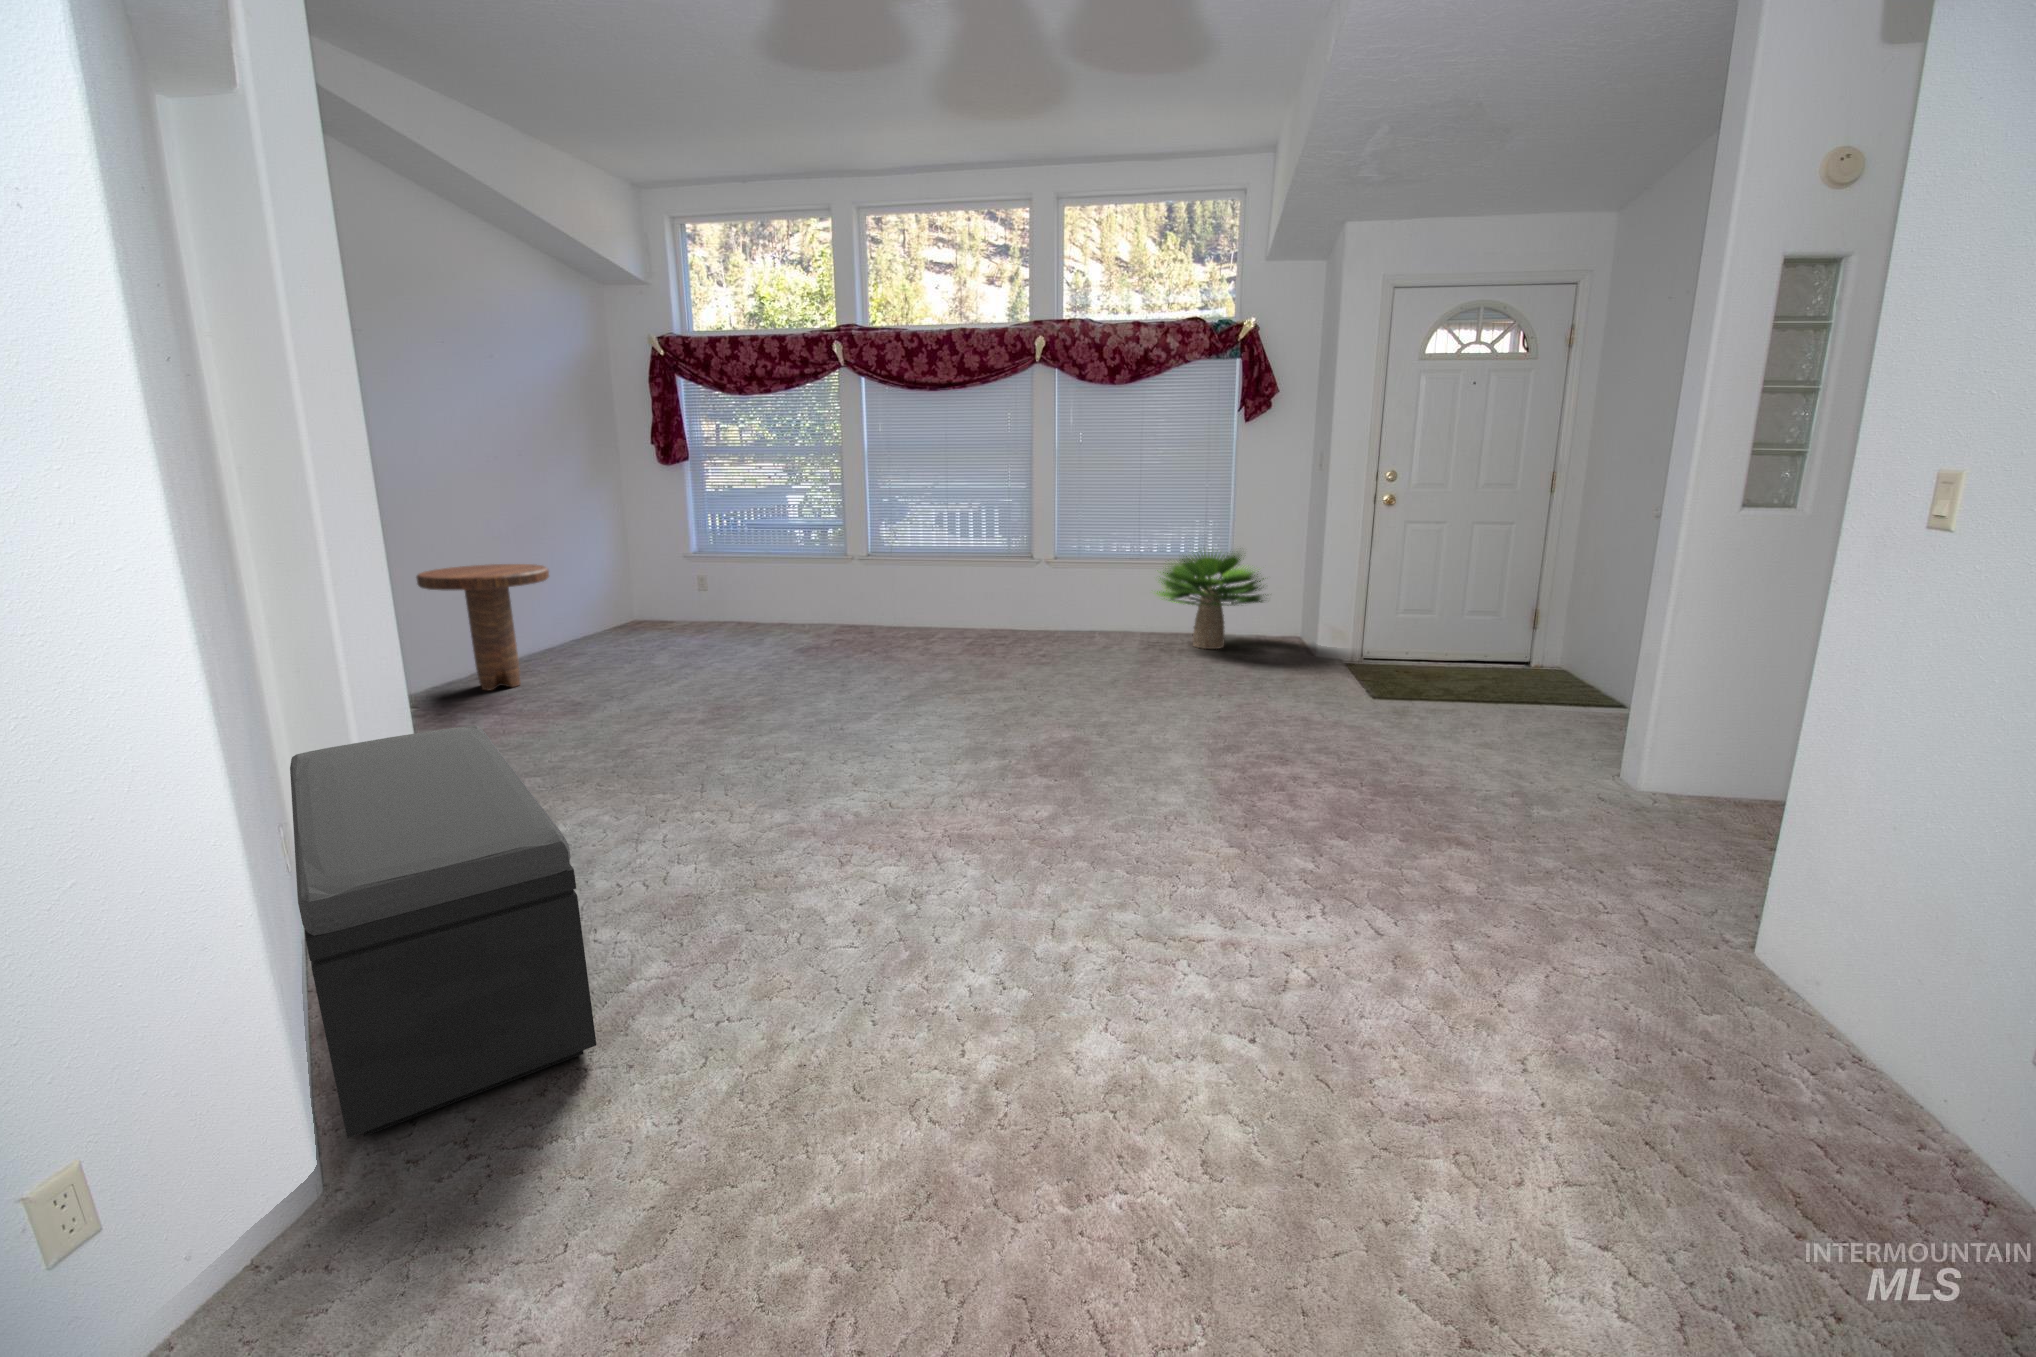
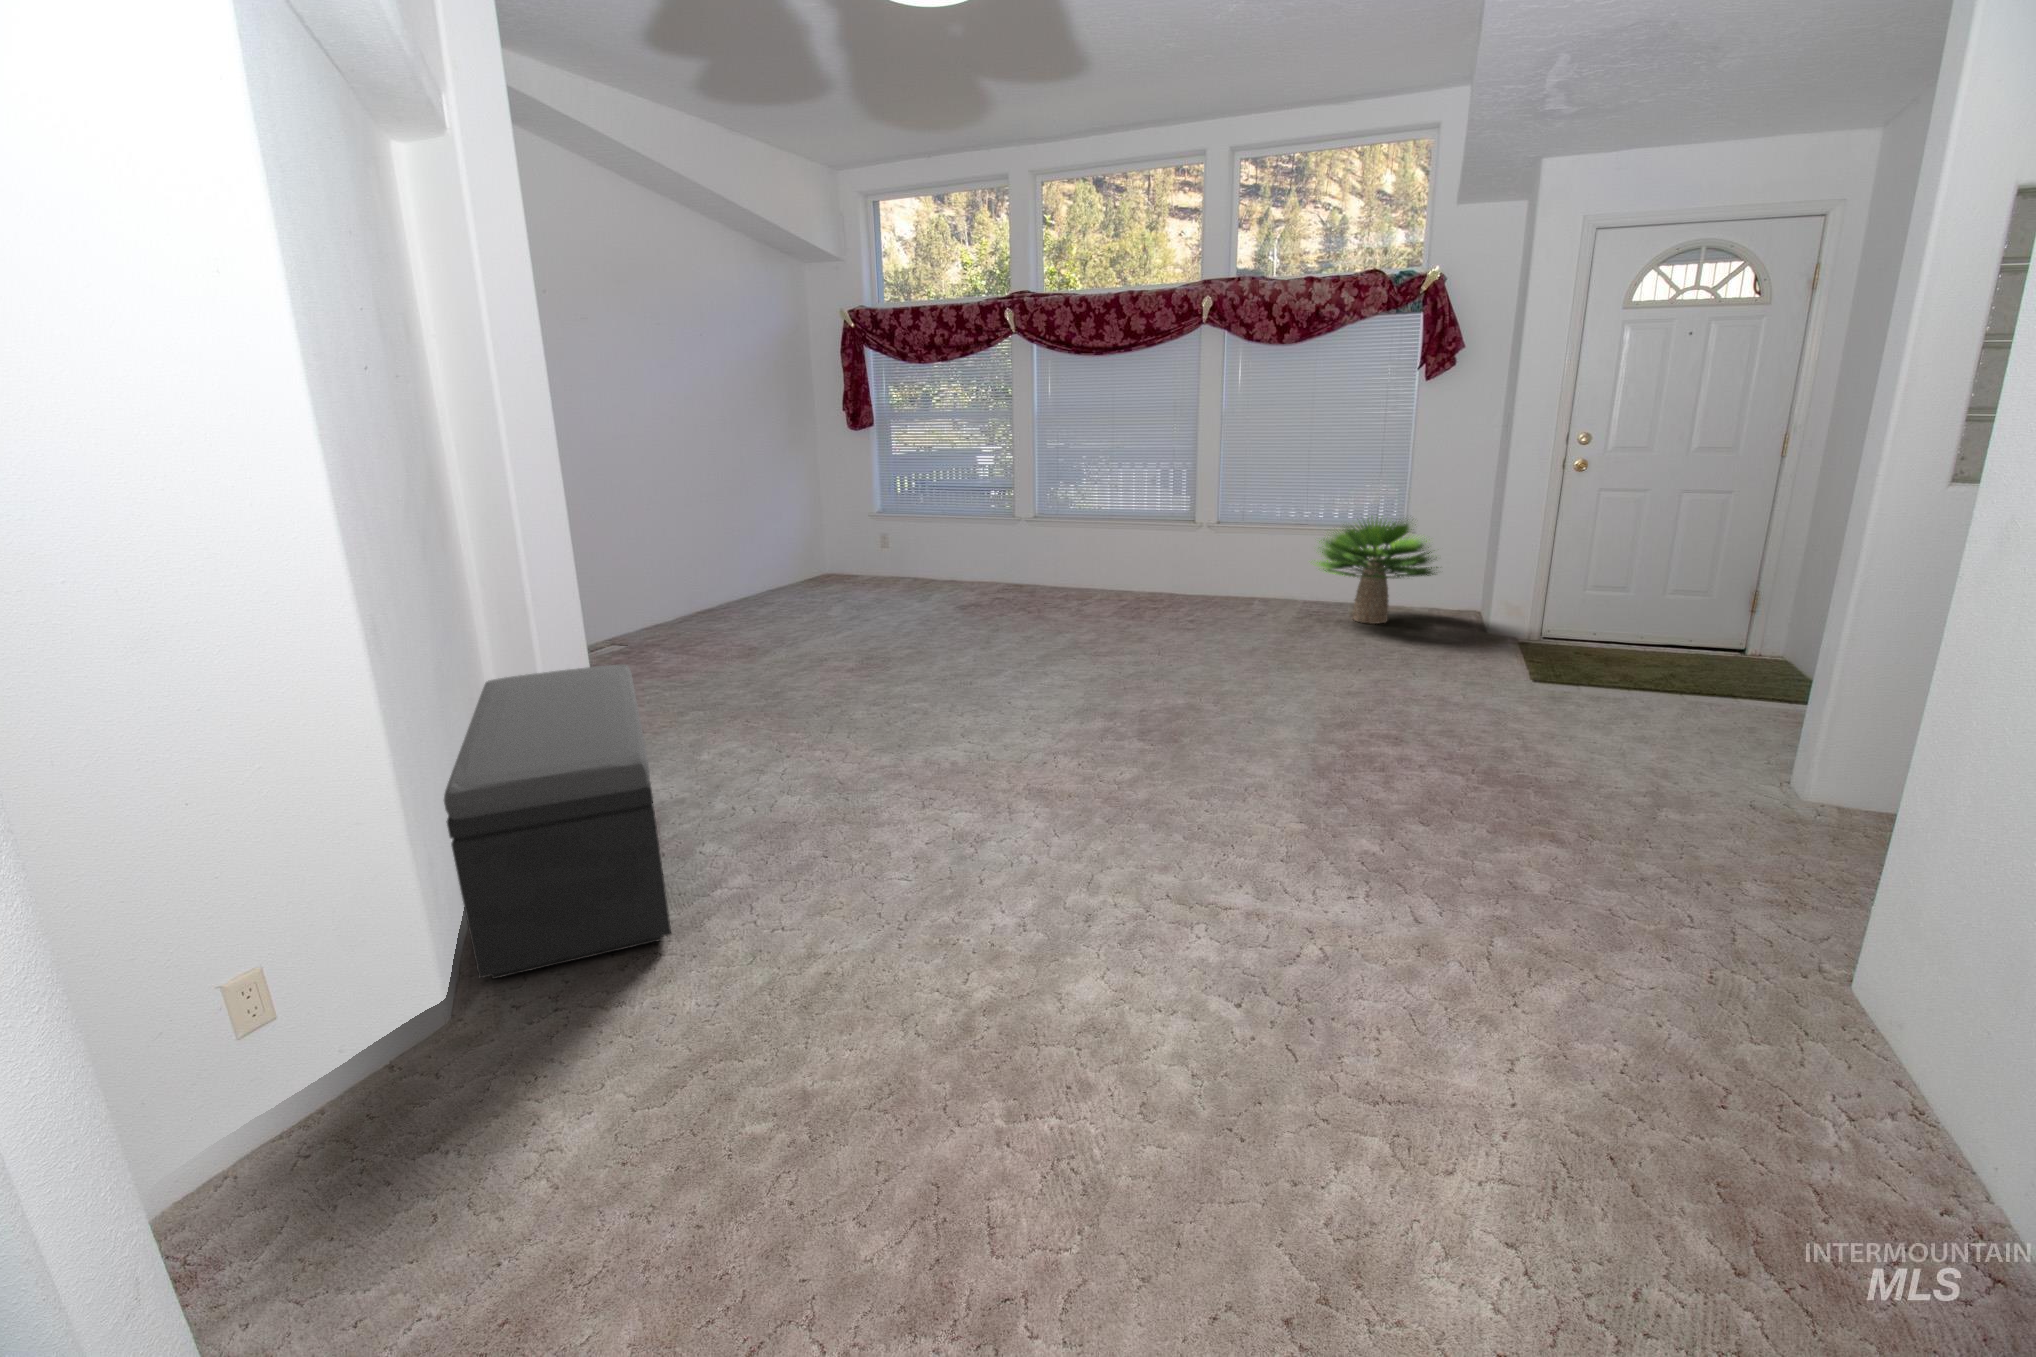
side table: present [416,564,549,690] -> none [629,524,736,635]

